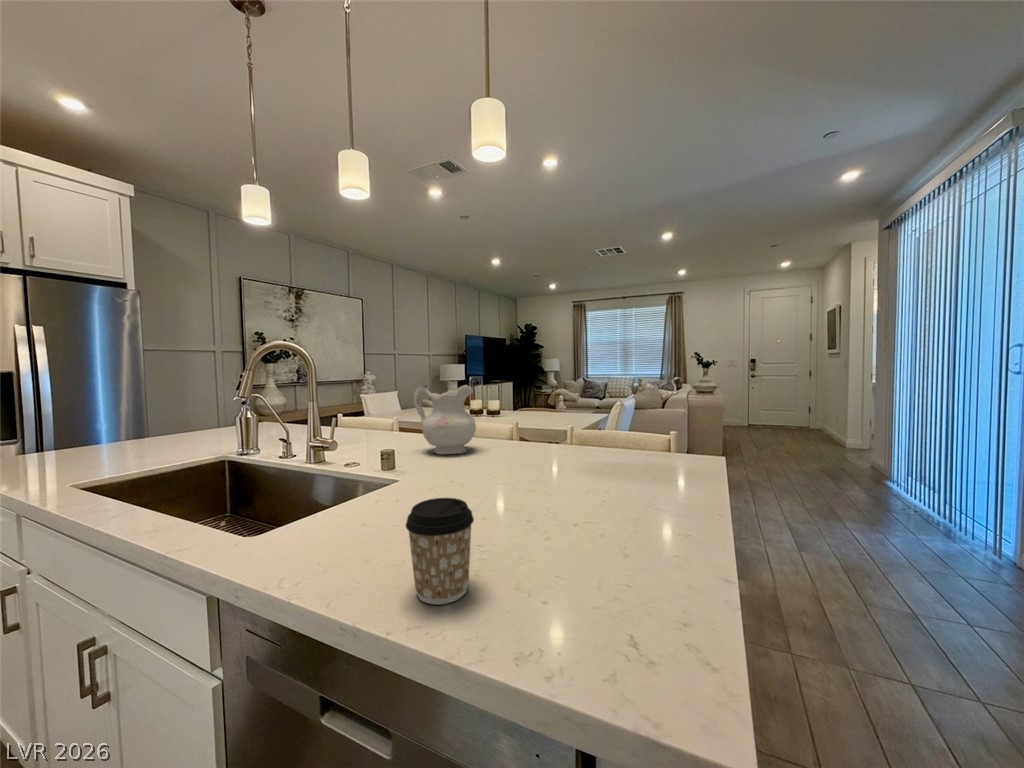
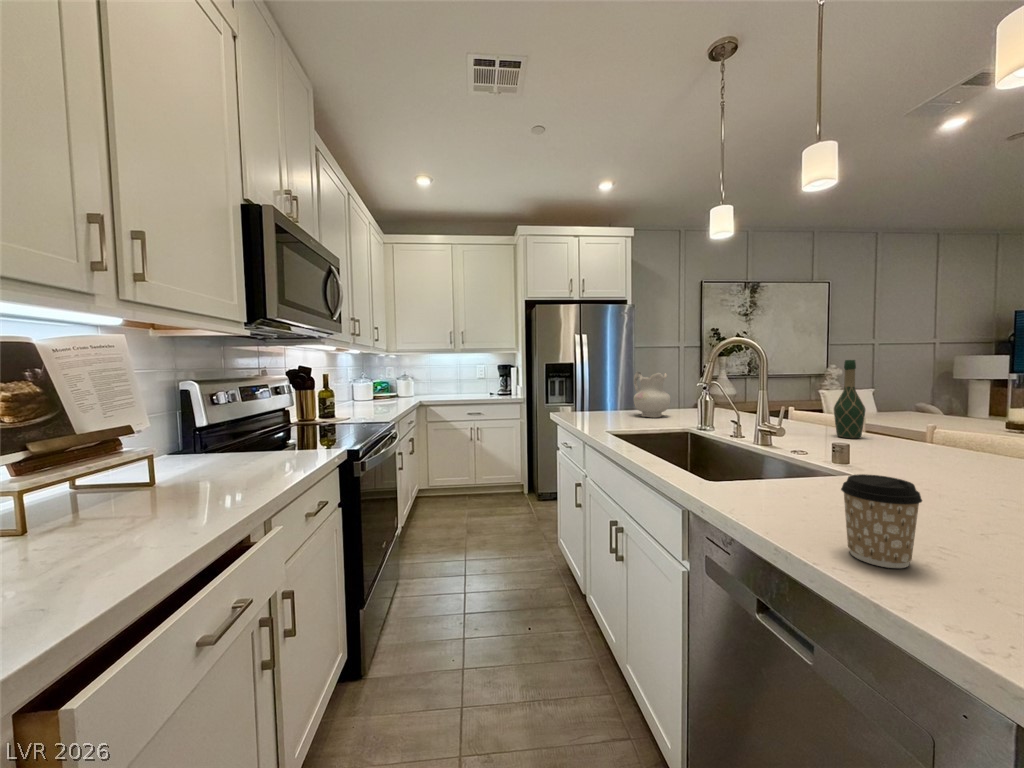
wine bottle: none [377,368,400,440] -> present [834,360,865,438]
ceramic pitcher: present [414,384,476,454] -> present [634,372,670,418]

